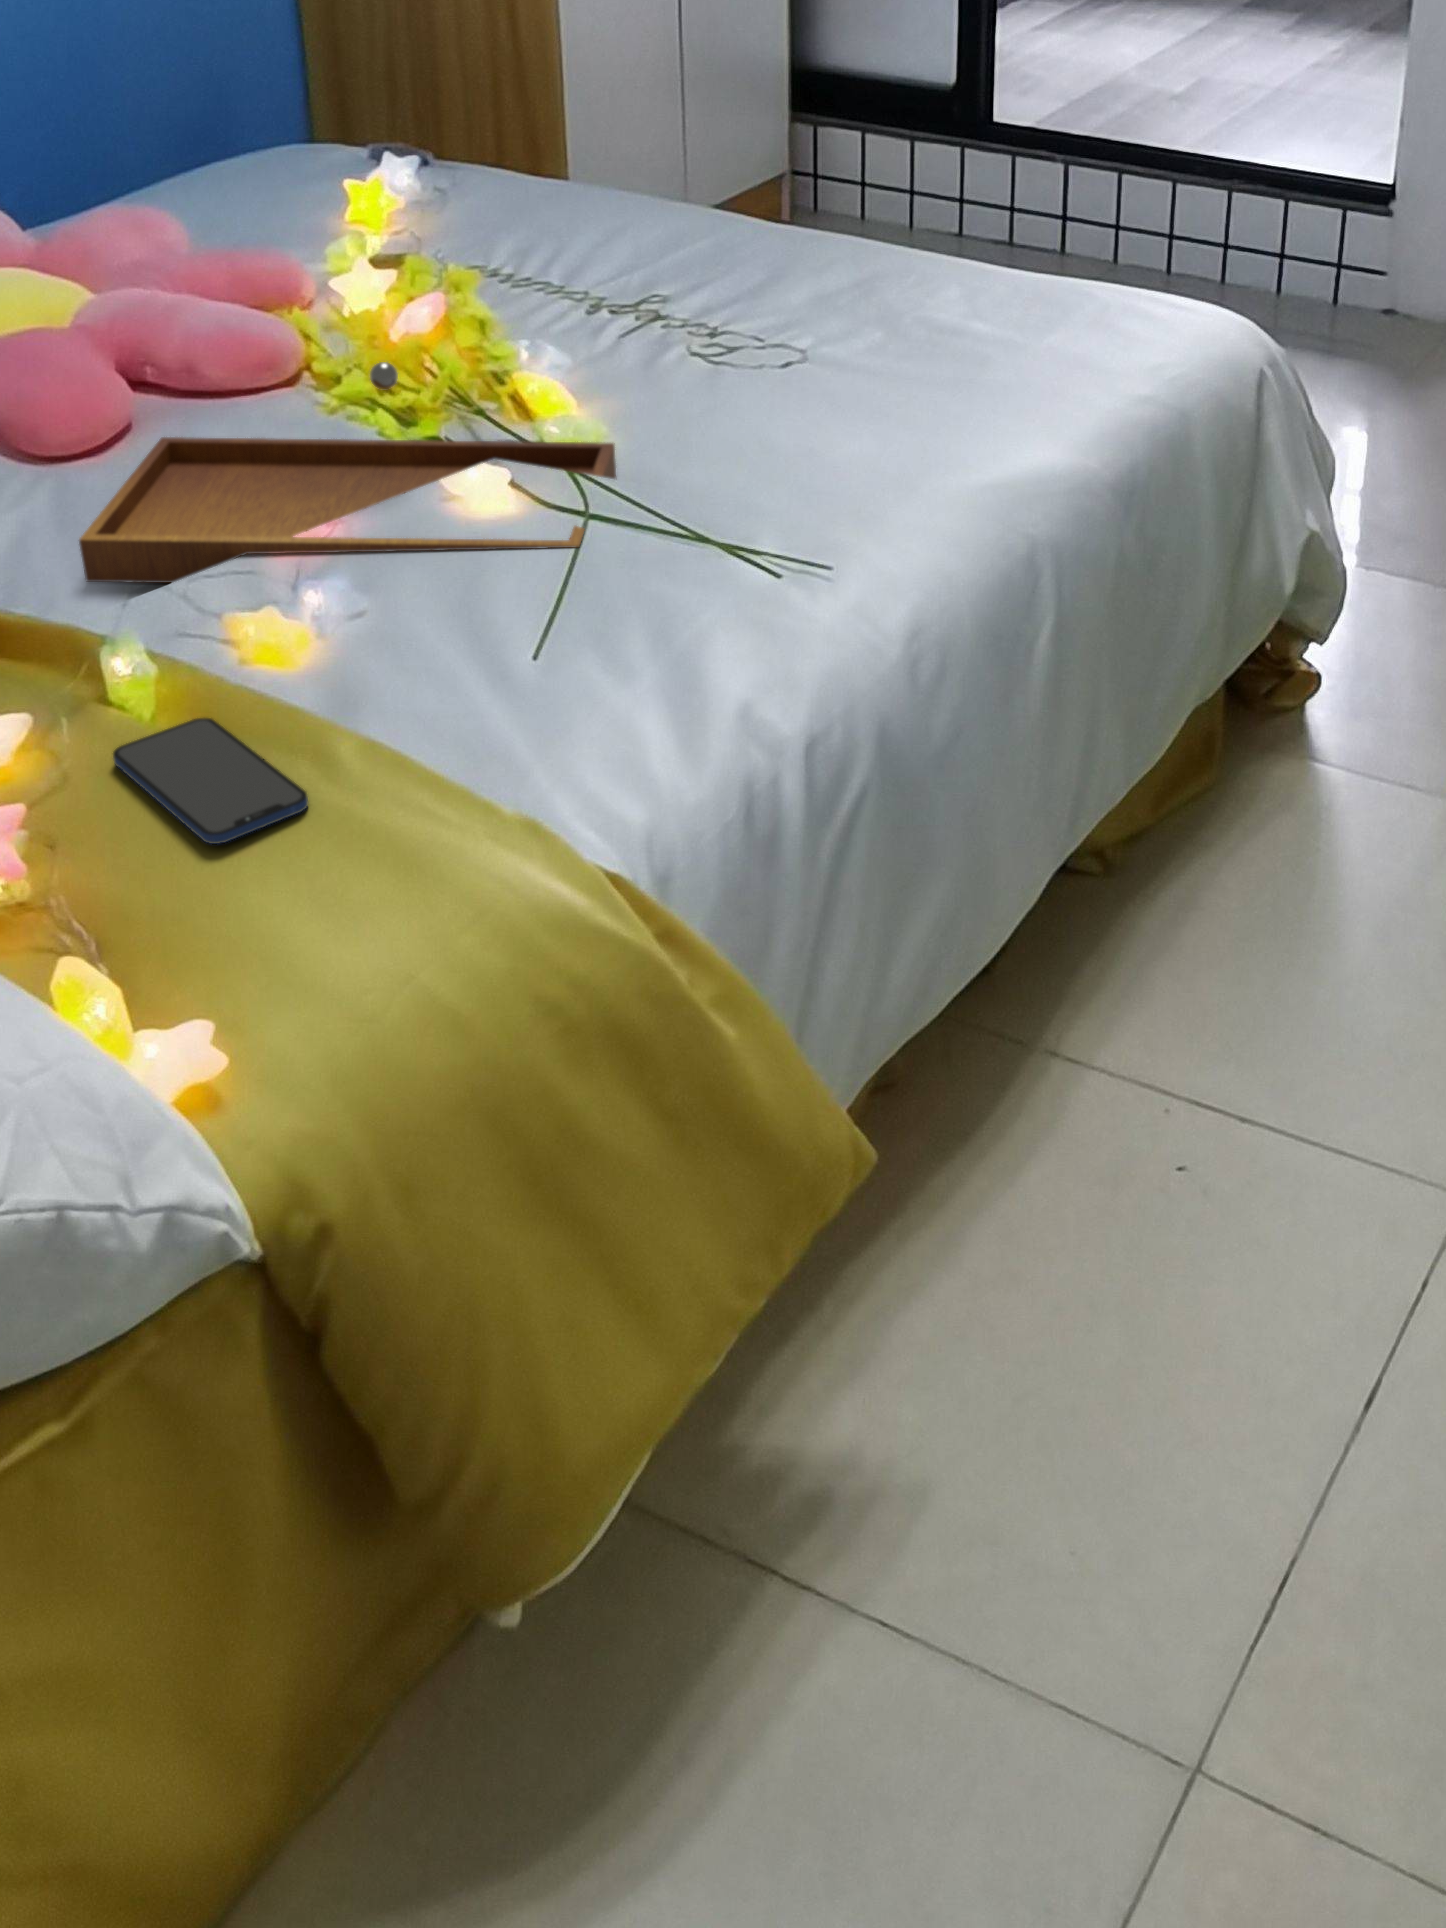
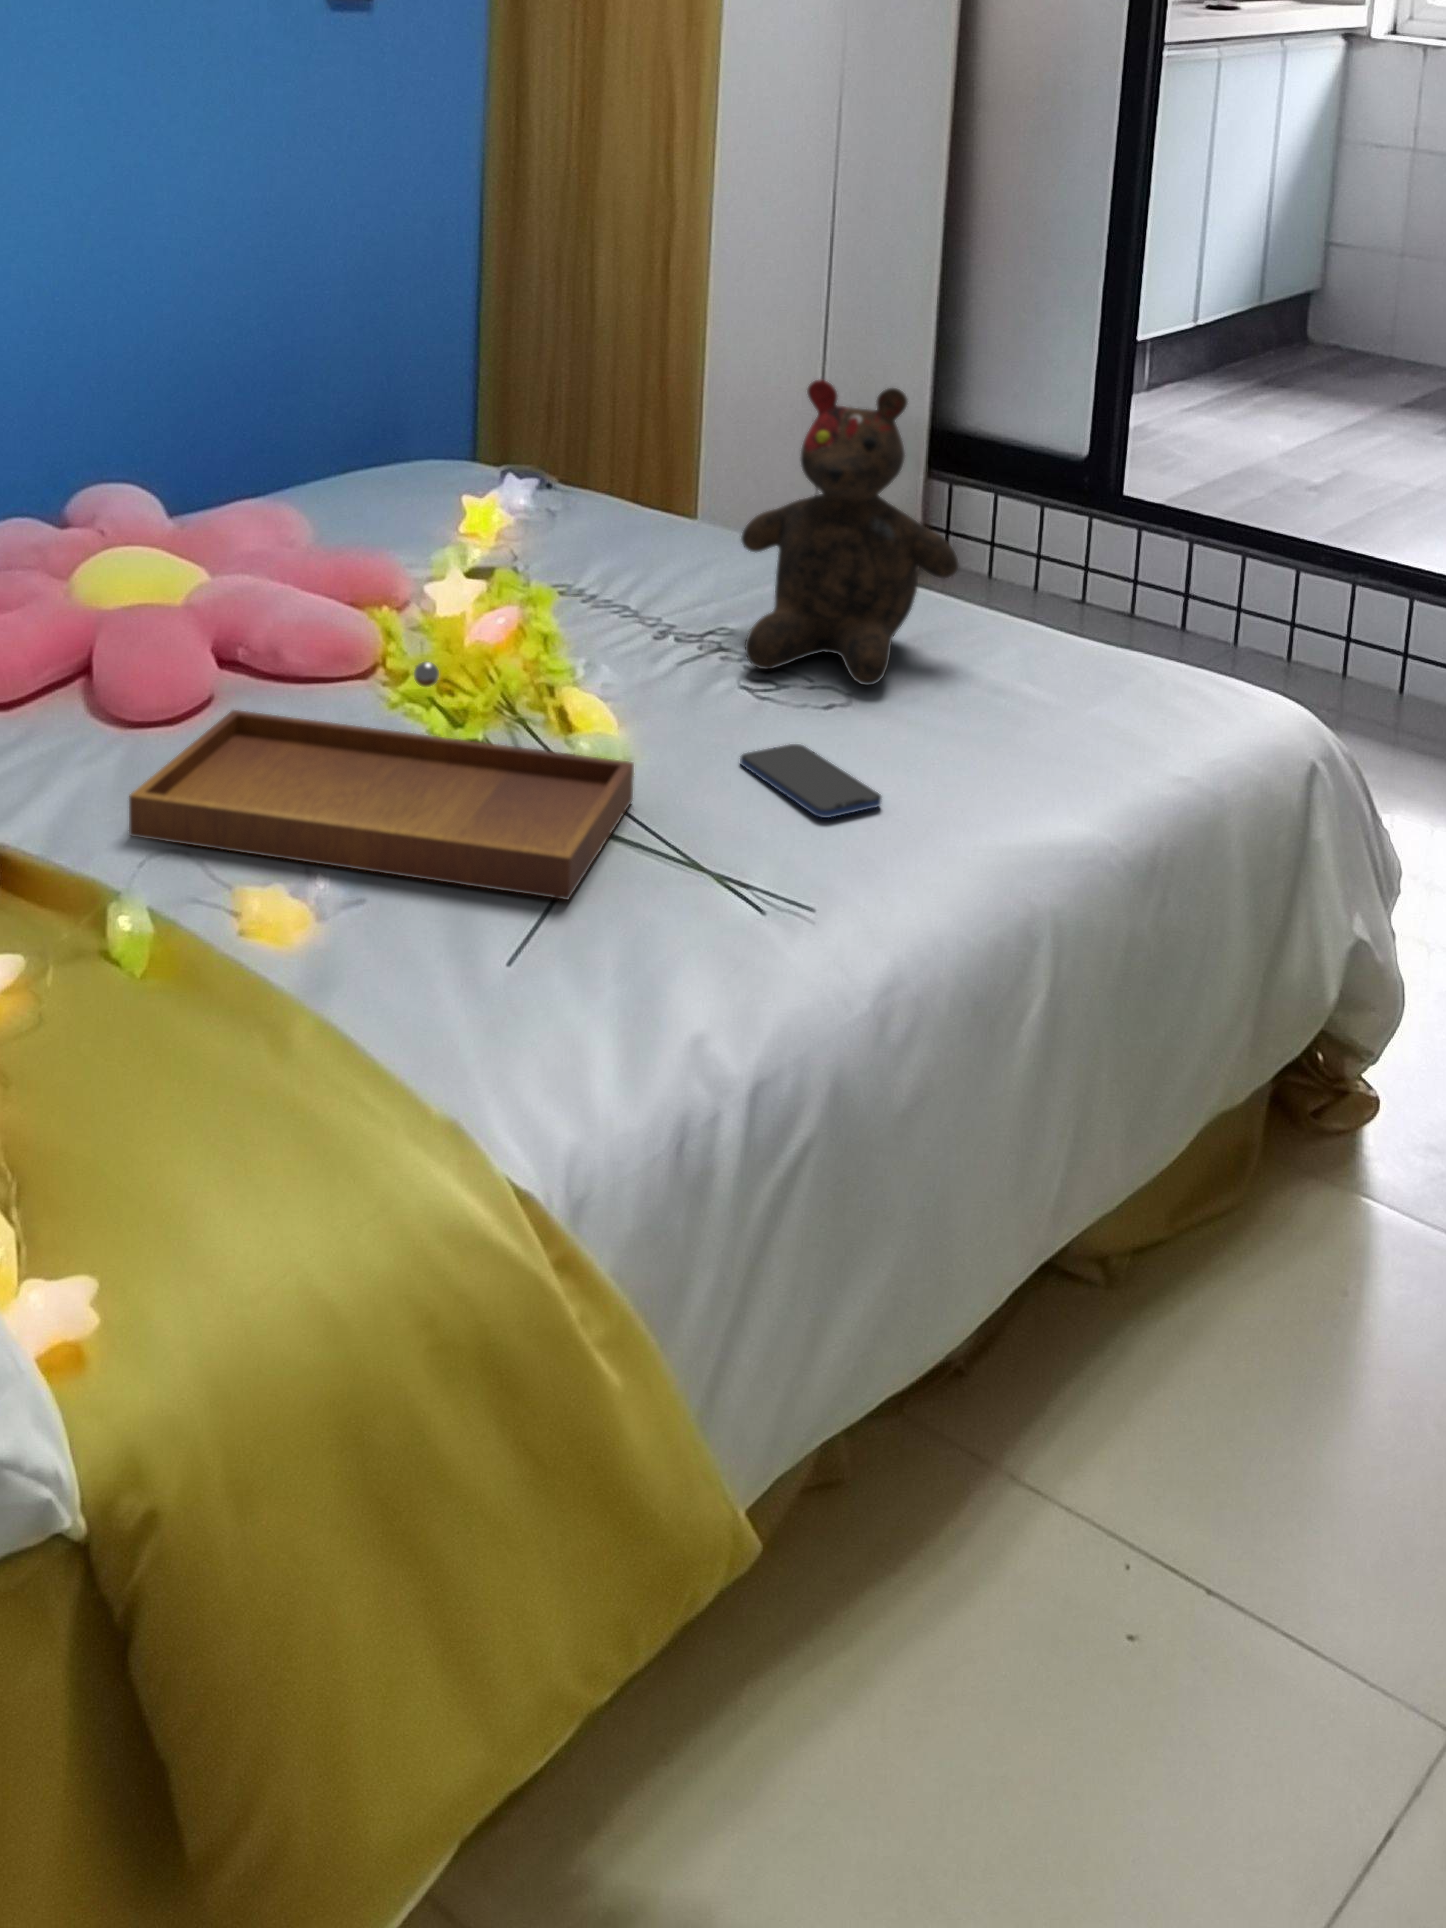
teddy bear: none [667,19,901,340] -> present [741,380,959,685]
smartphone: present [113,718,308,844] -> present [740,744,881,818]

